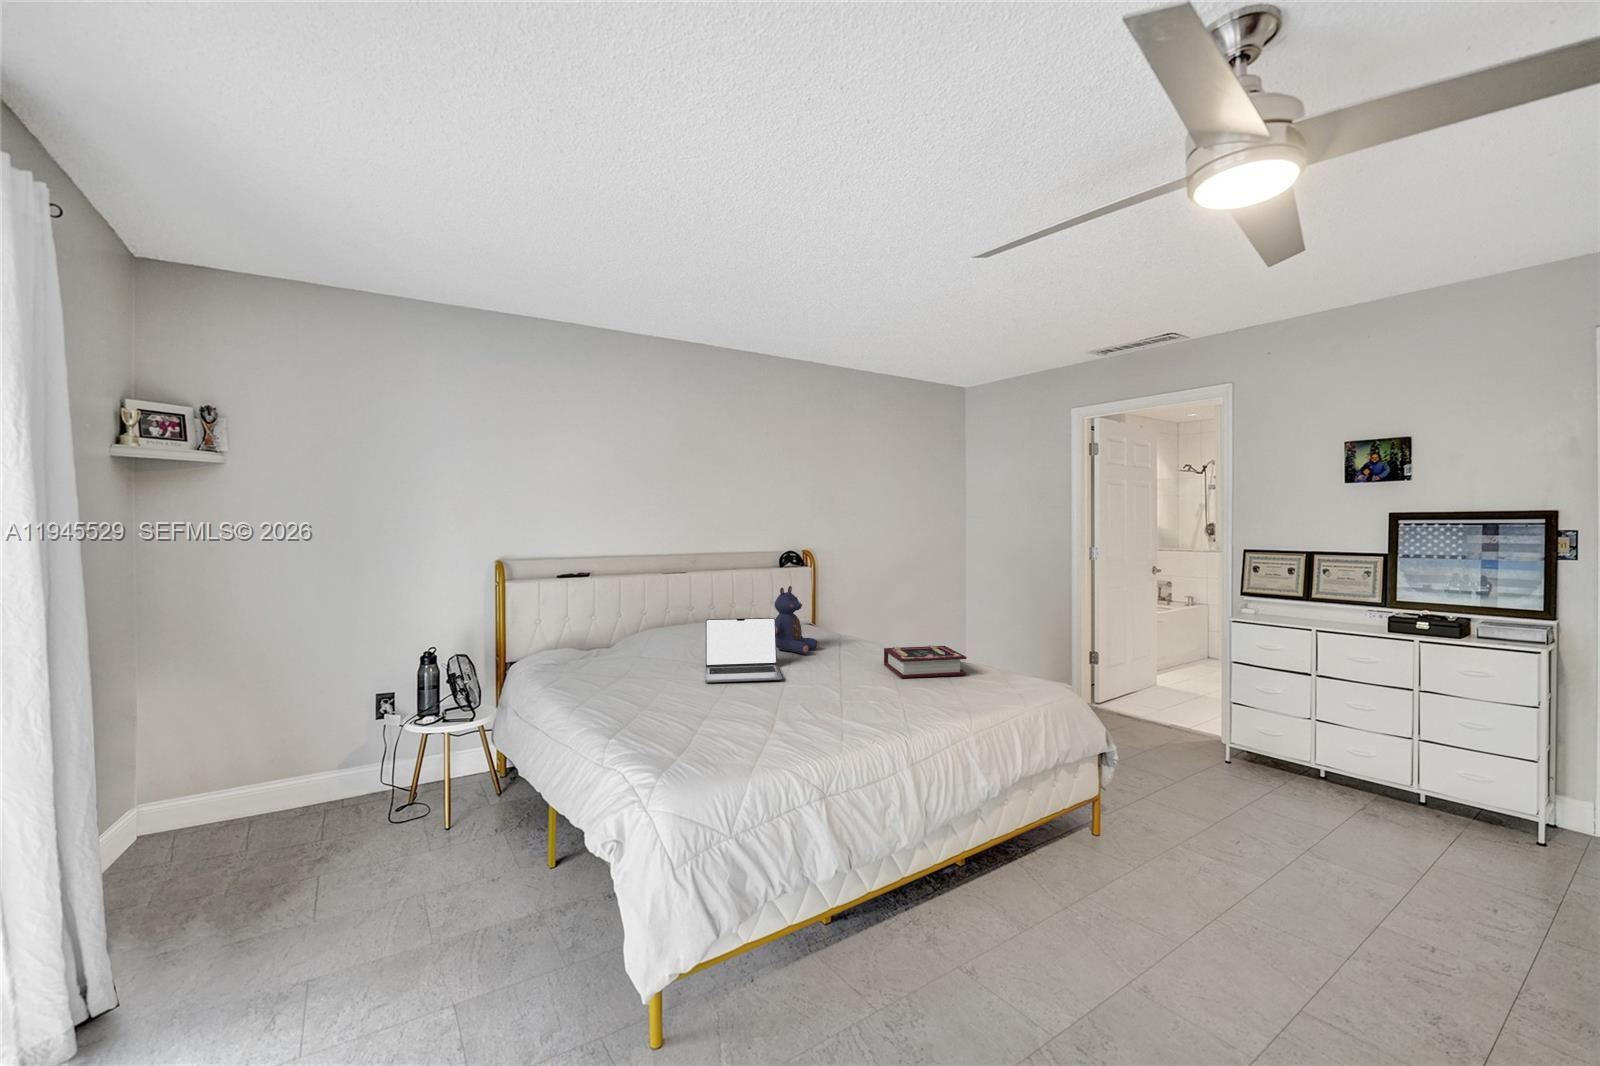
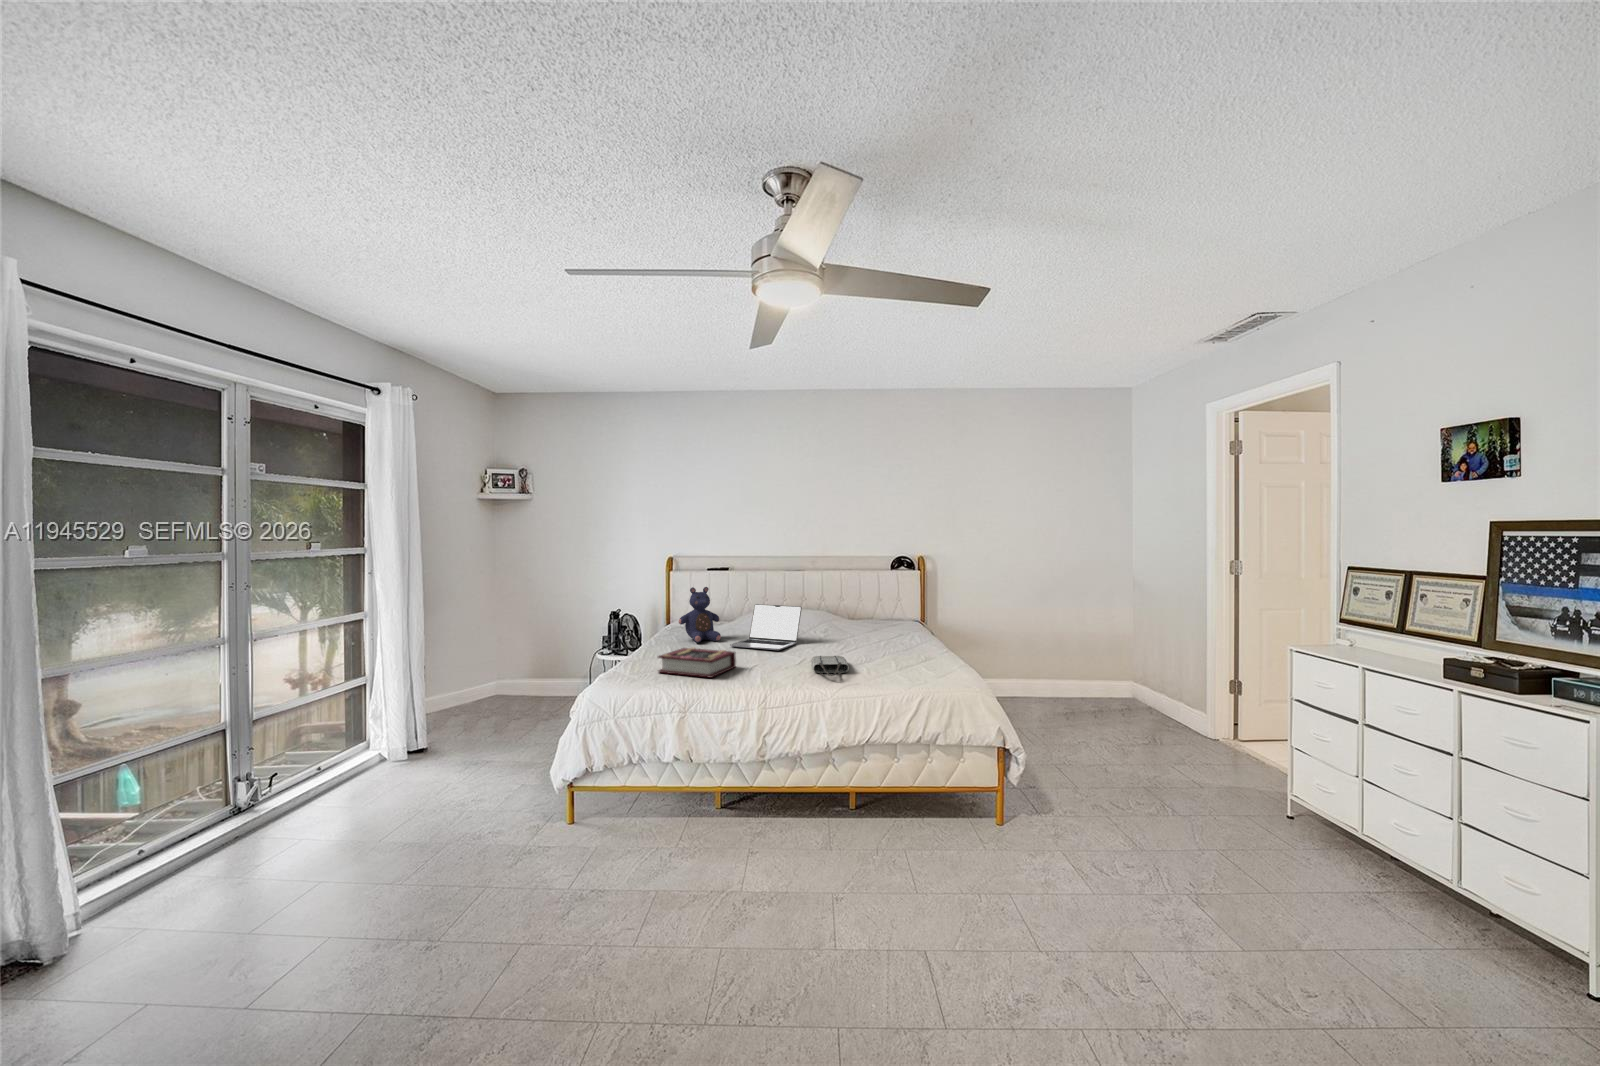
teddy bear: present [775,586,819,654] -> present [679,587,721,643]
book: present [884,645,966,678] -> present [658,648,736,677]
tote bag: none [854,678,936,708] -> present [811,656,849,676]

